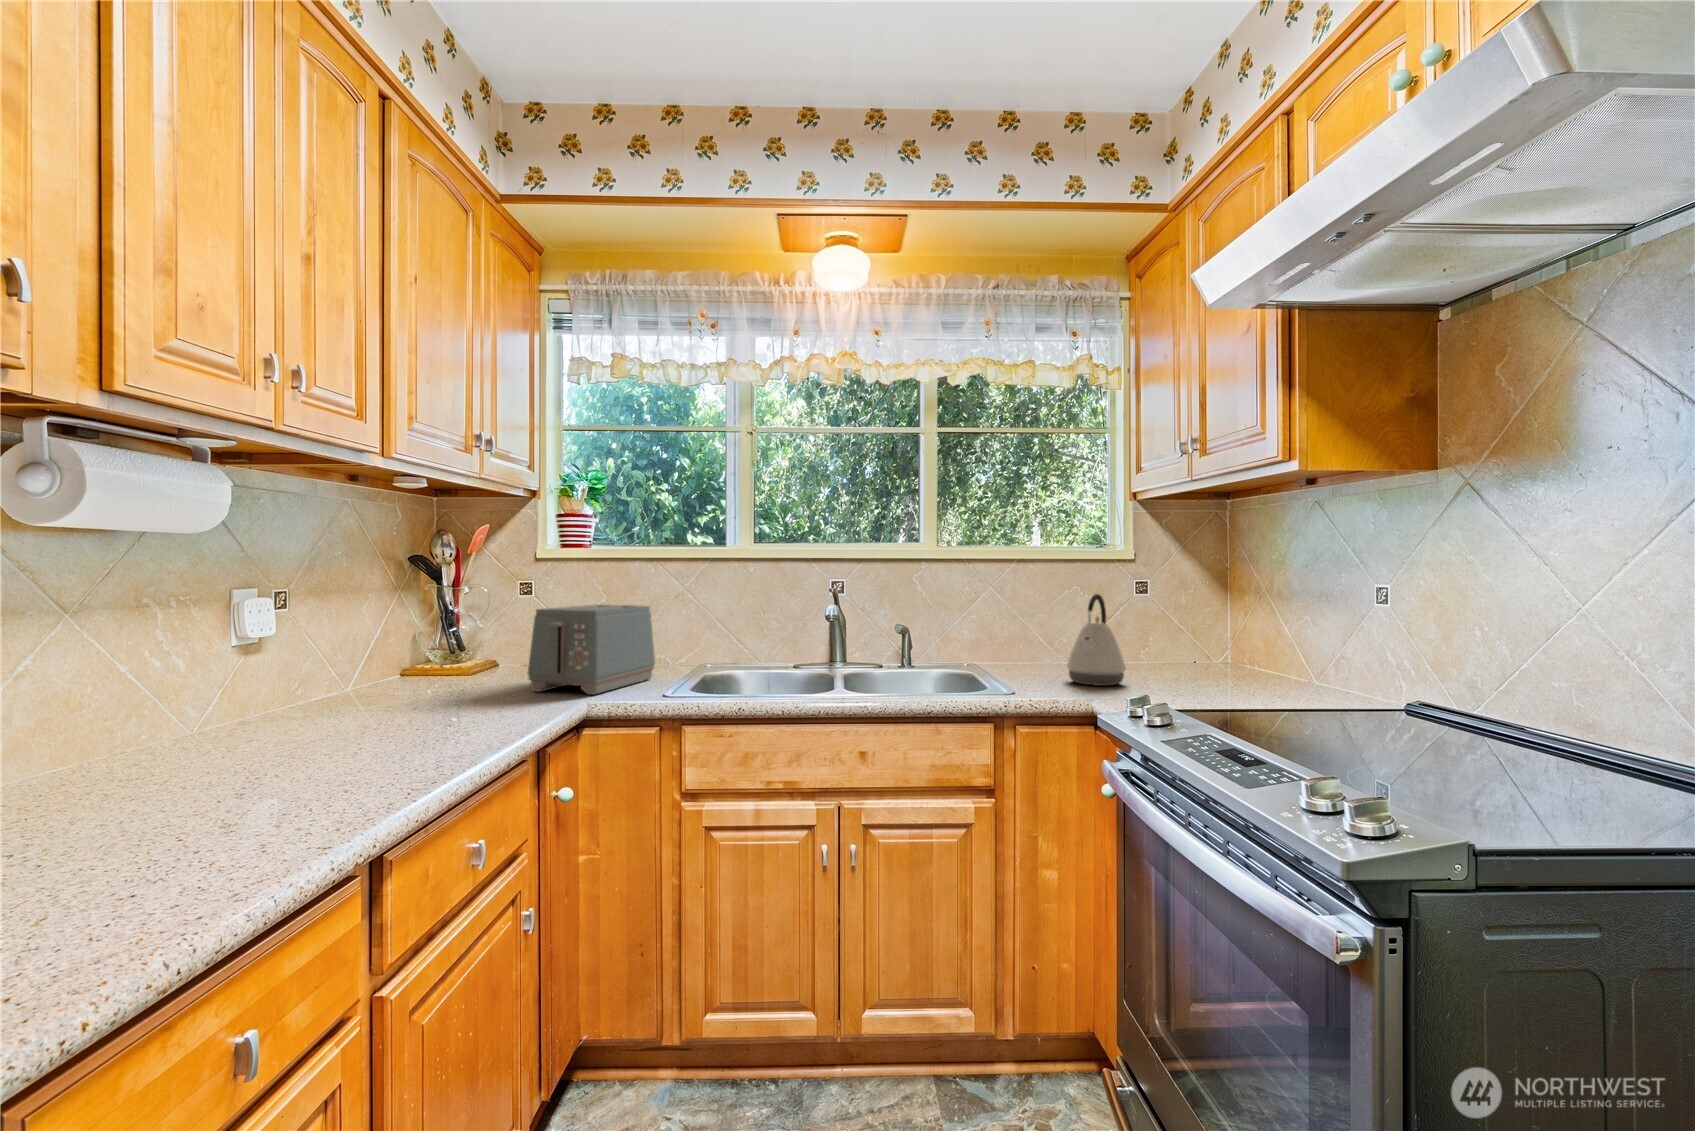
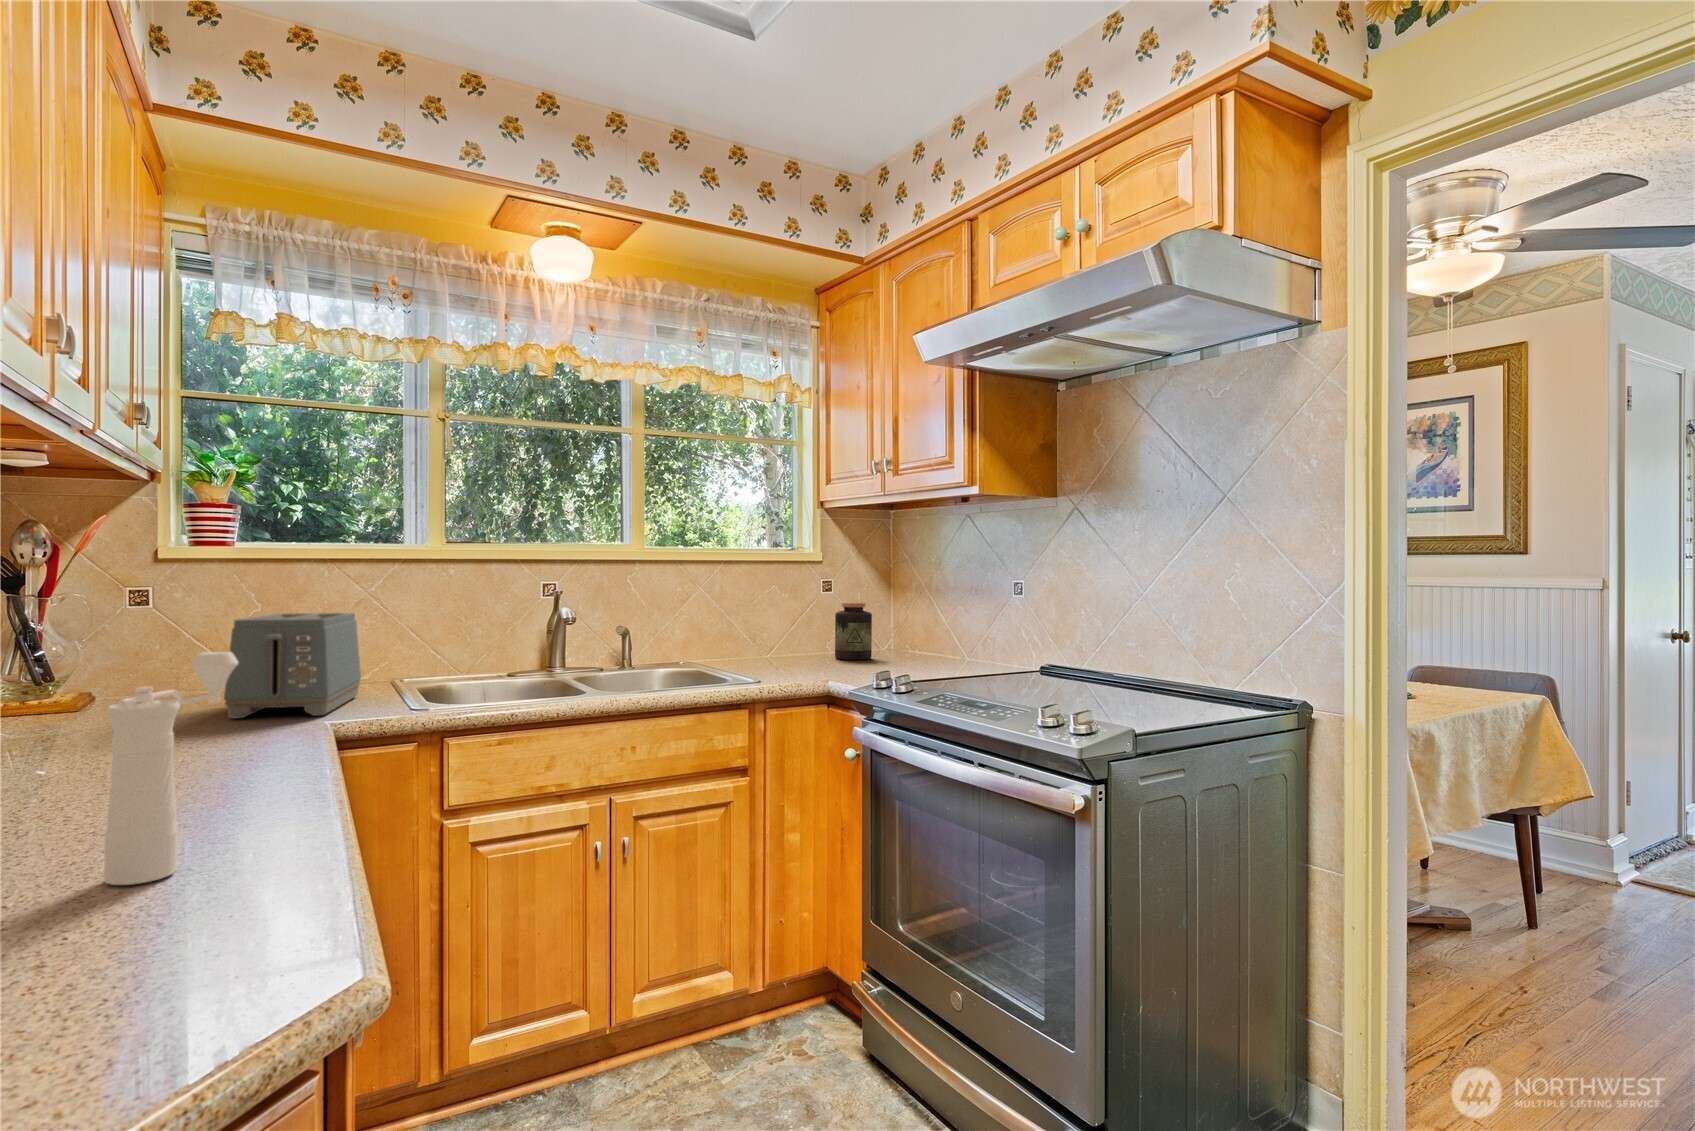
kettle: present [1067,594,1126,686] -> none [781,591,831,672]
jar: none [1153,608,1199,674] -> present [835,602,872,660]
pepper mill: none [127,639,299,852] -> present [104,652,238,885]

